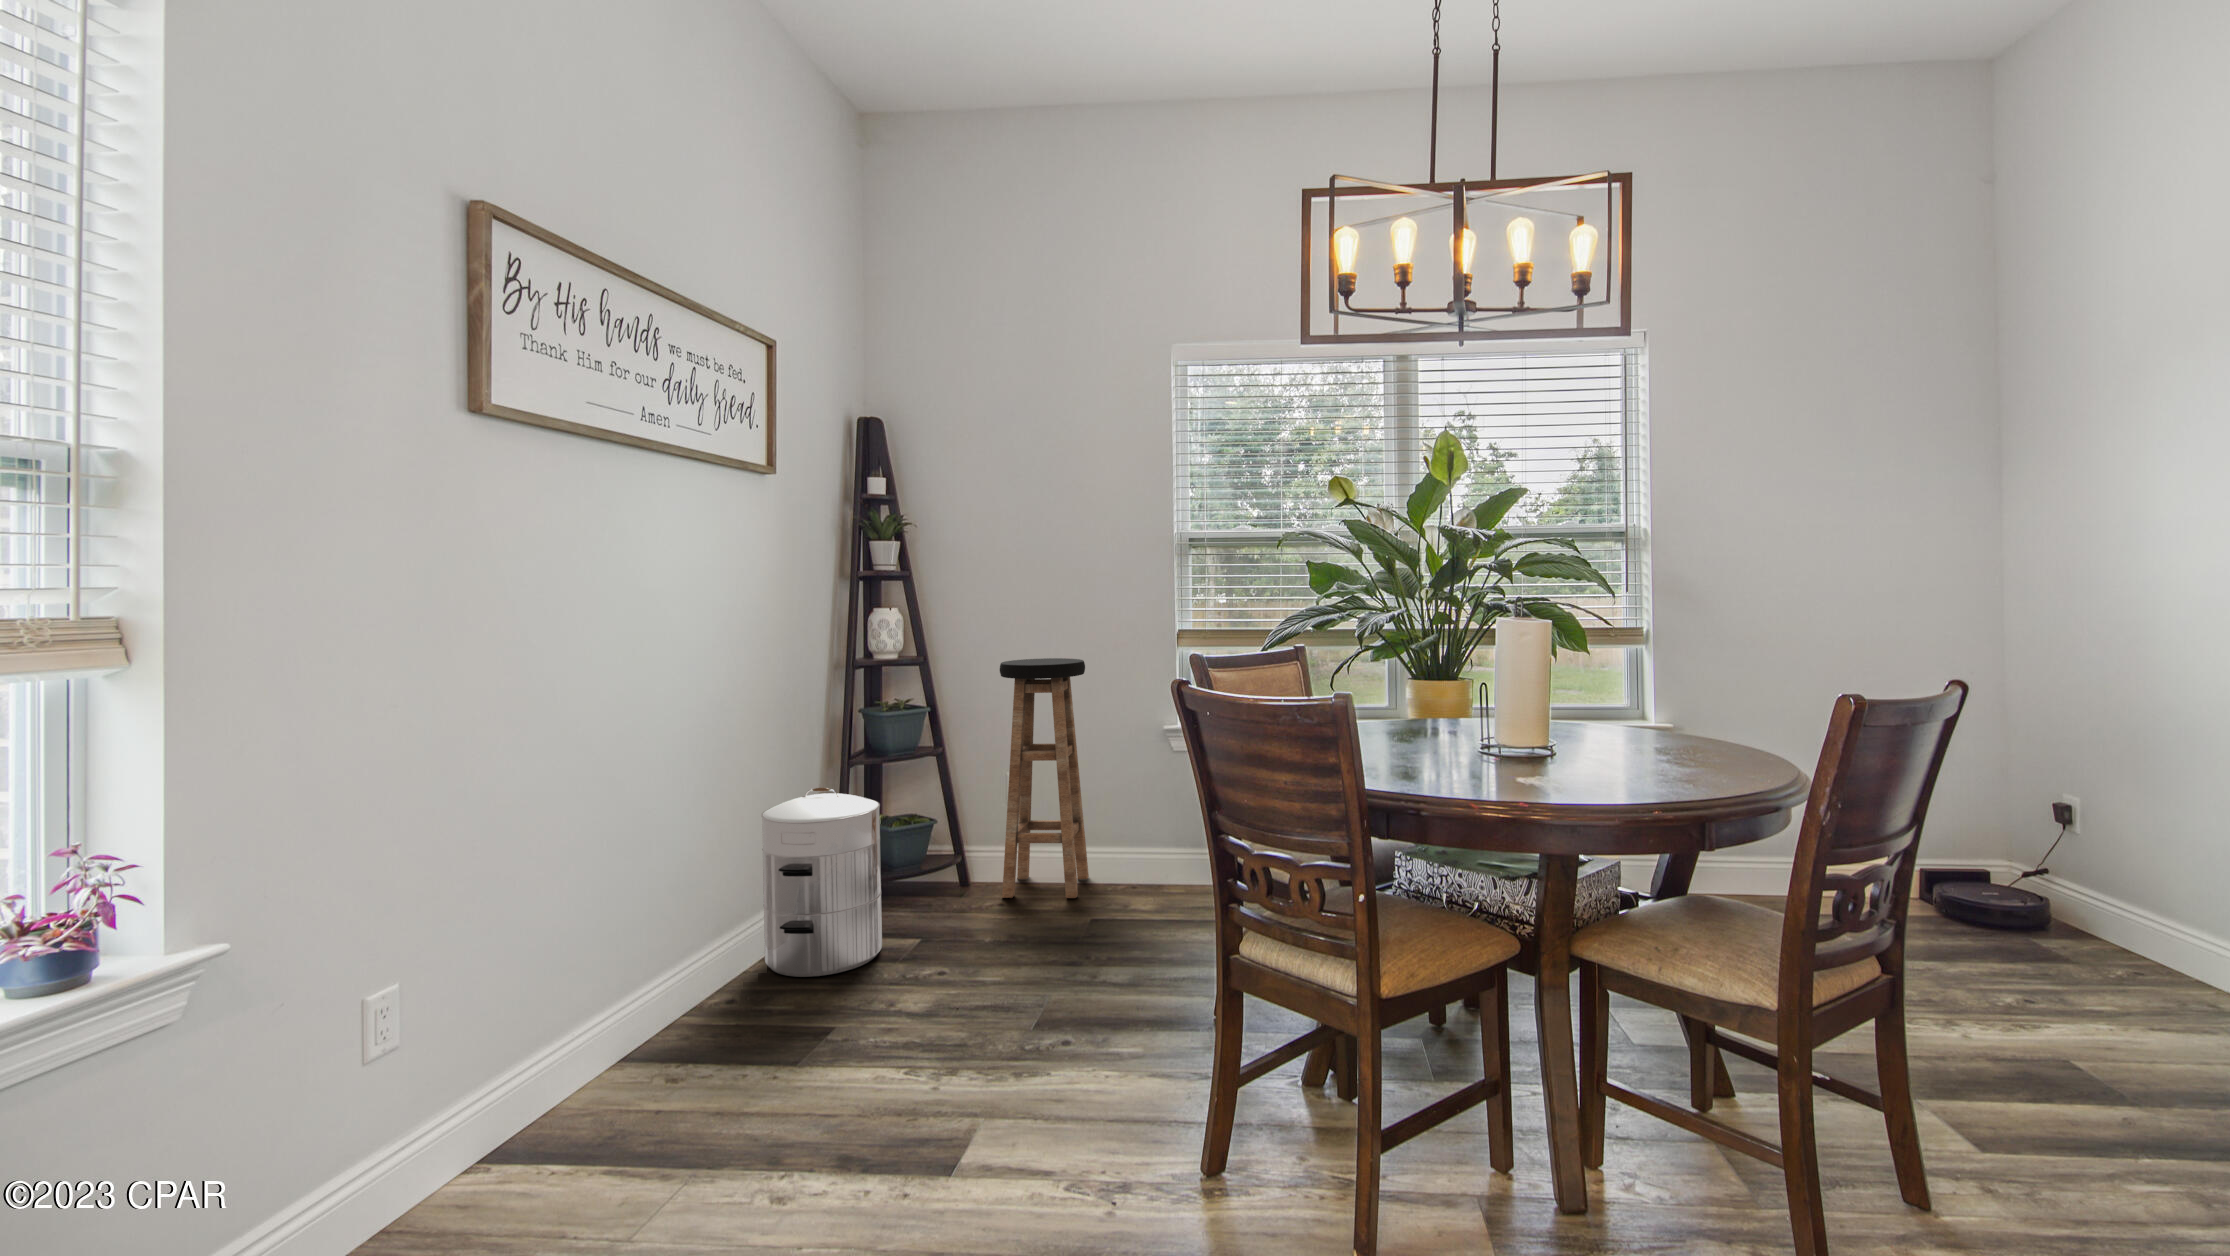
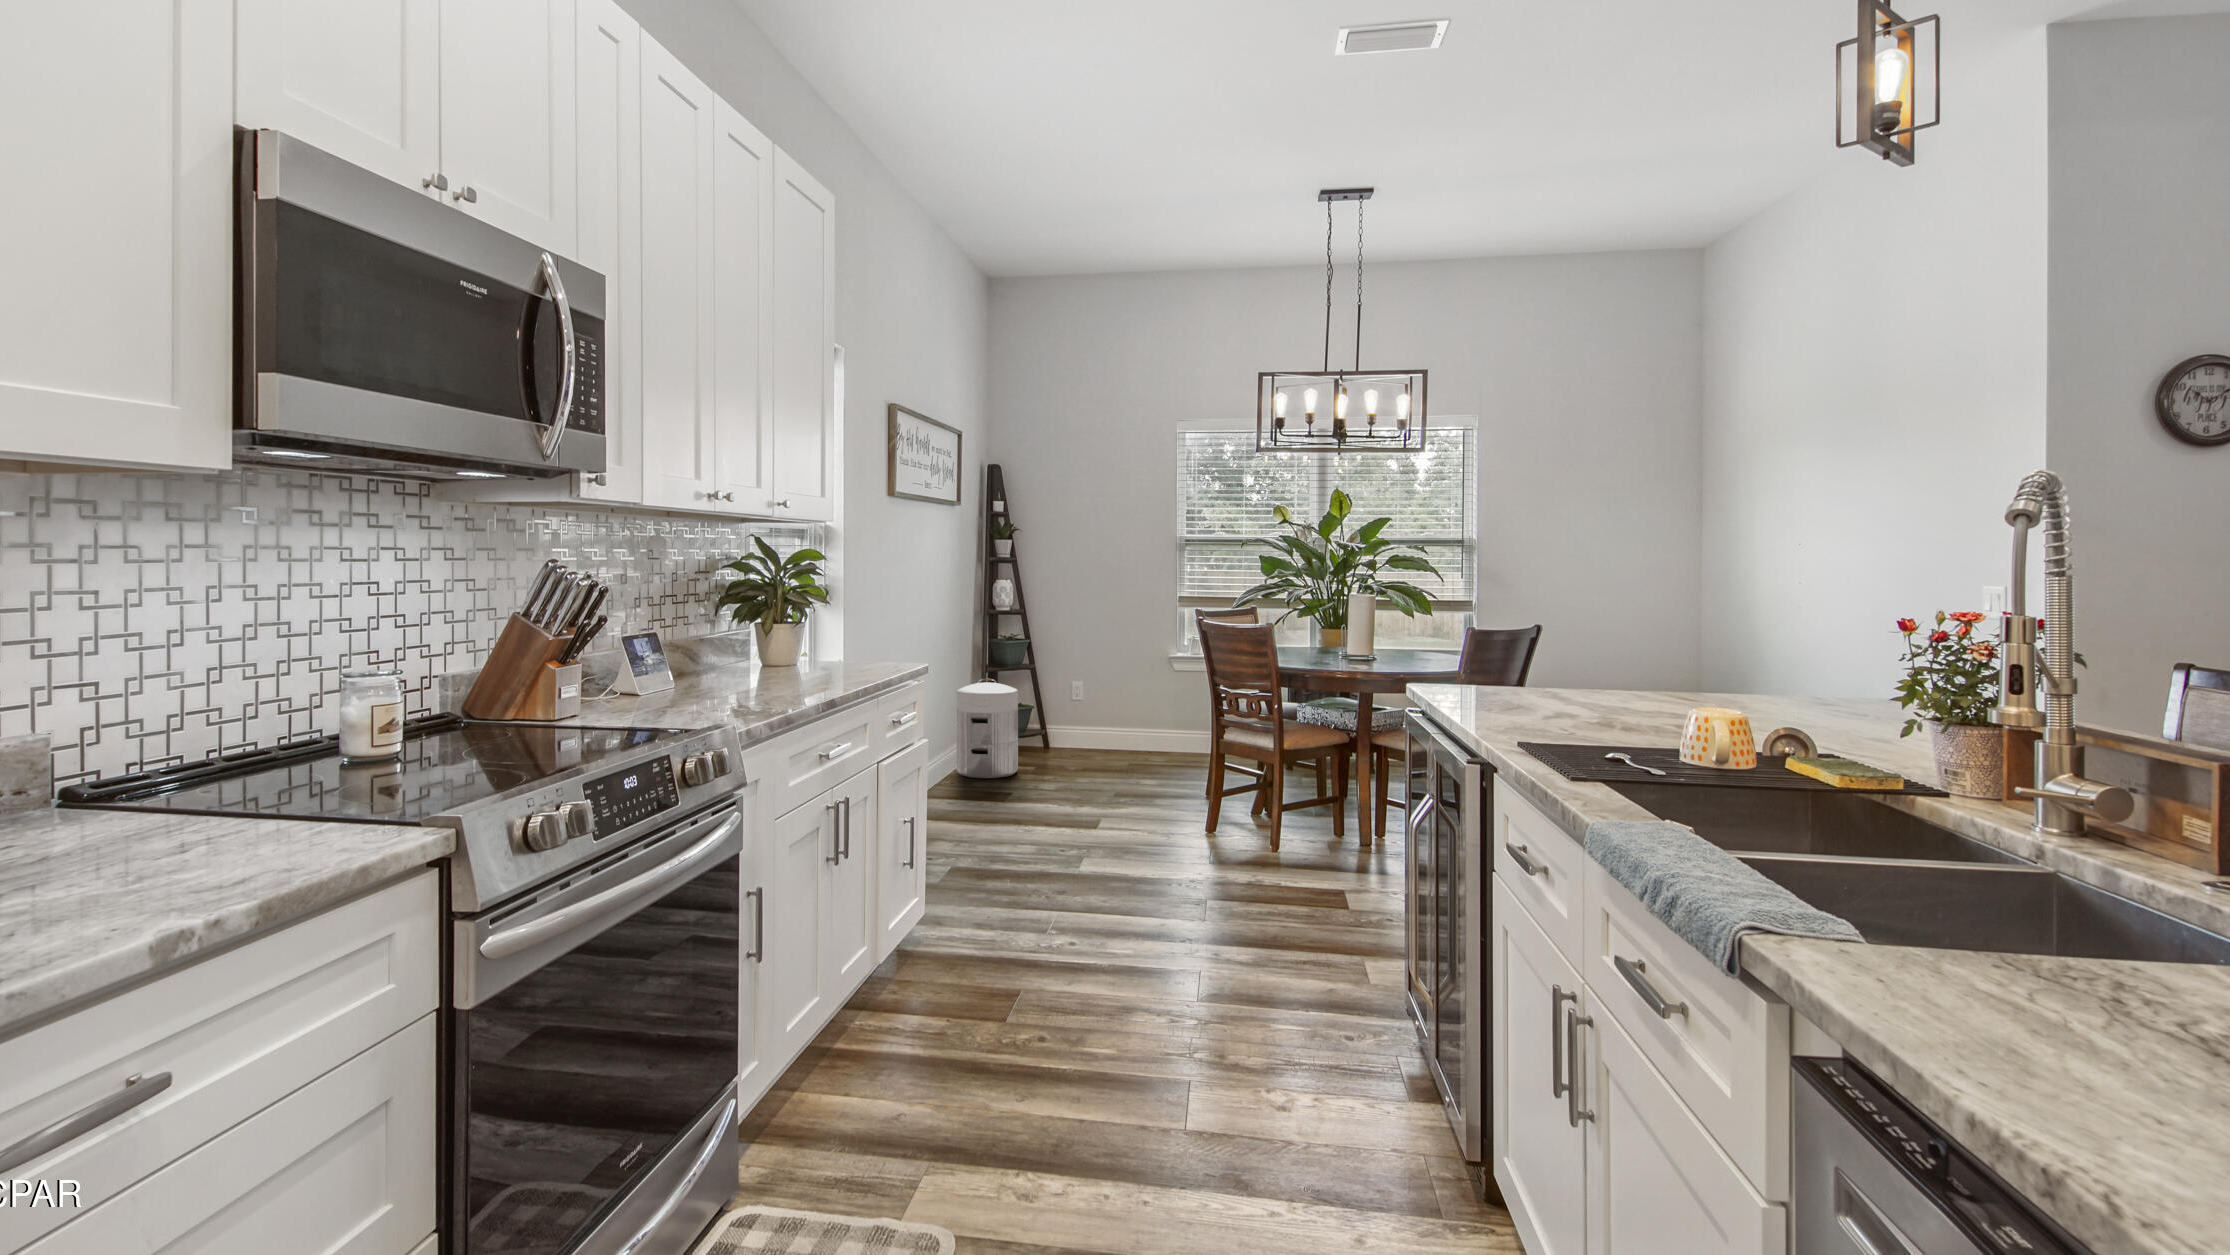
bar stool: present [1000,658,1089,898] -> none [1073,614,1125,756]

